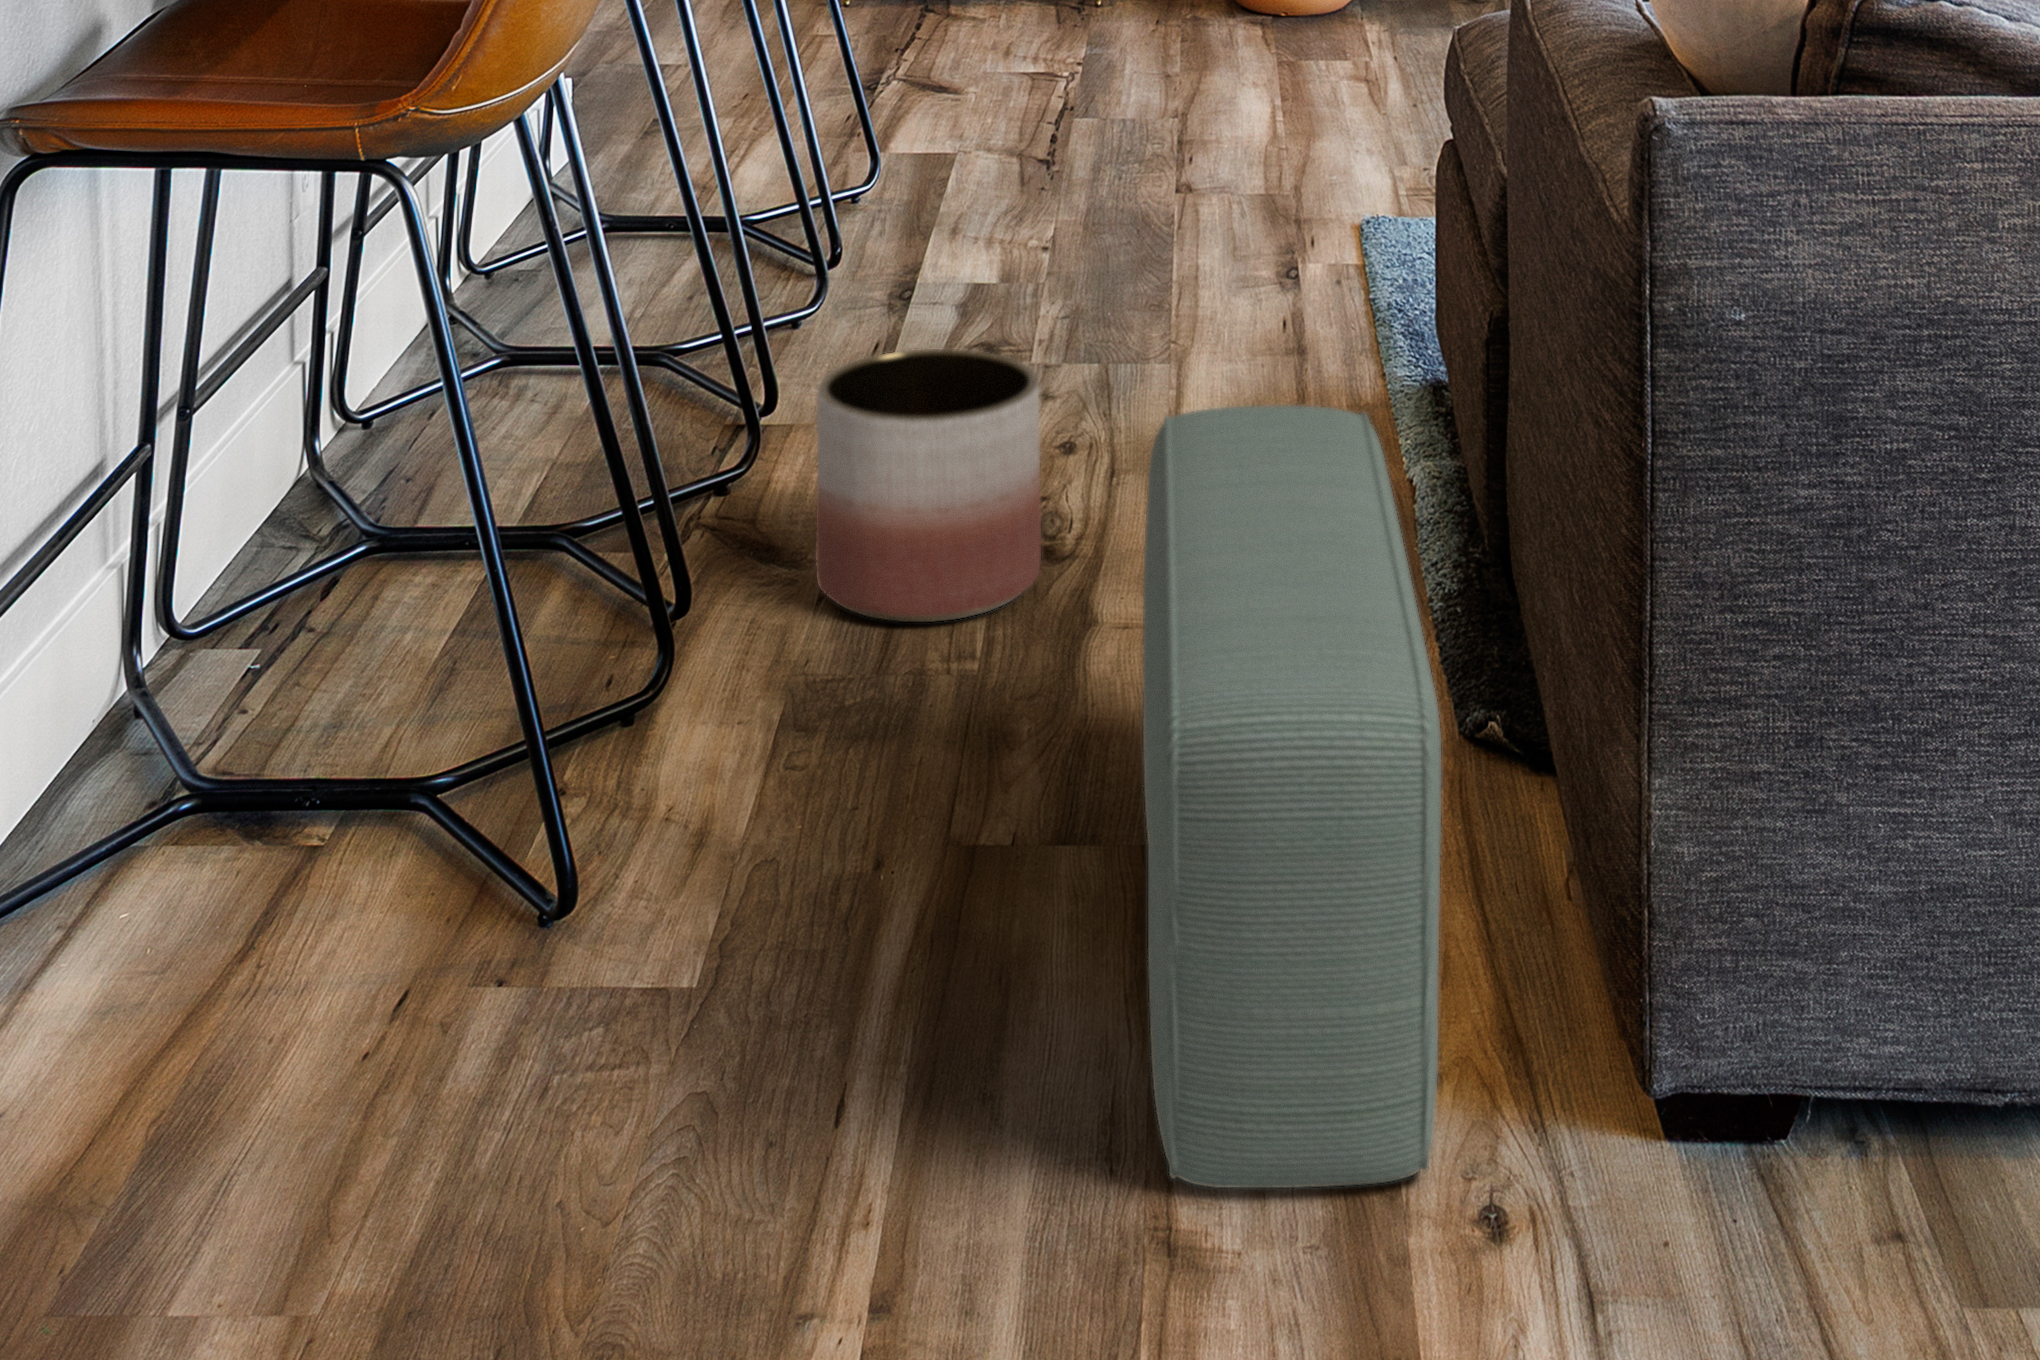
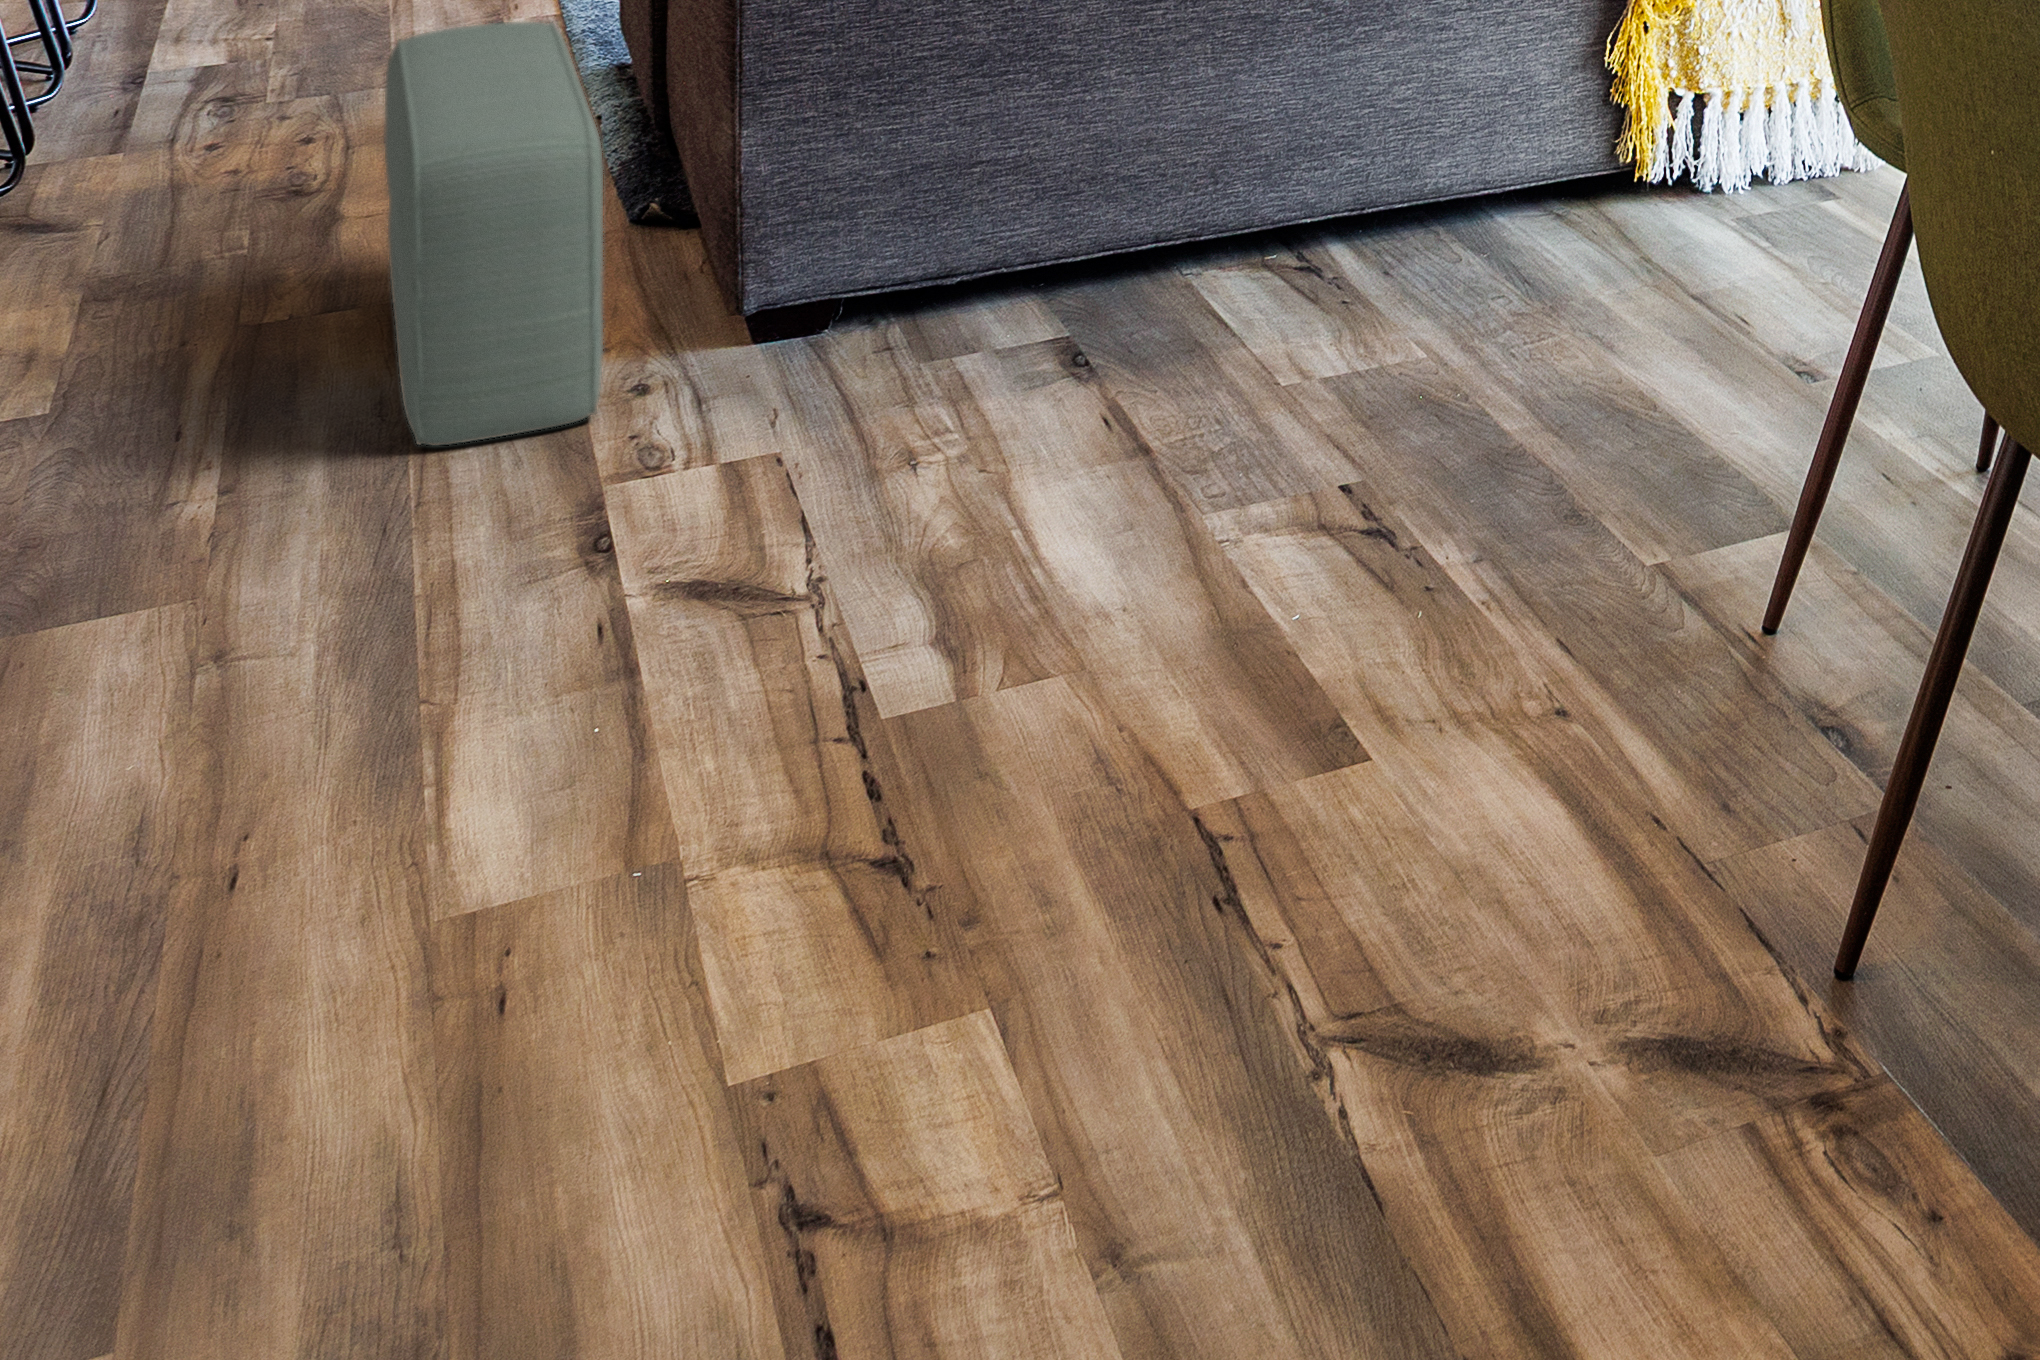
planter: present [815,349,1041,622] -> none [93,57,289,248]

